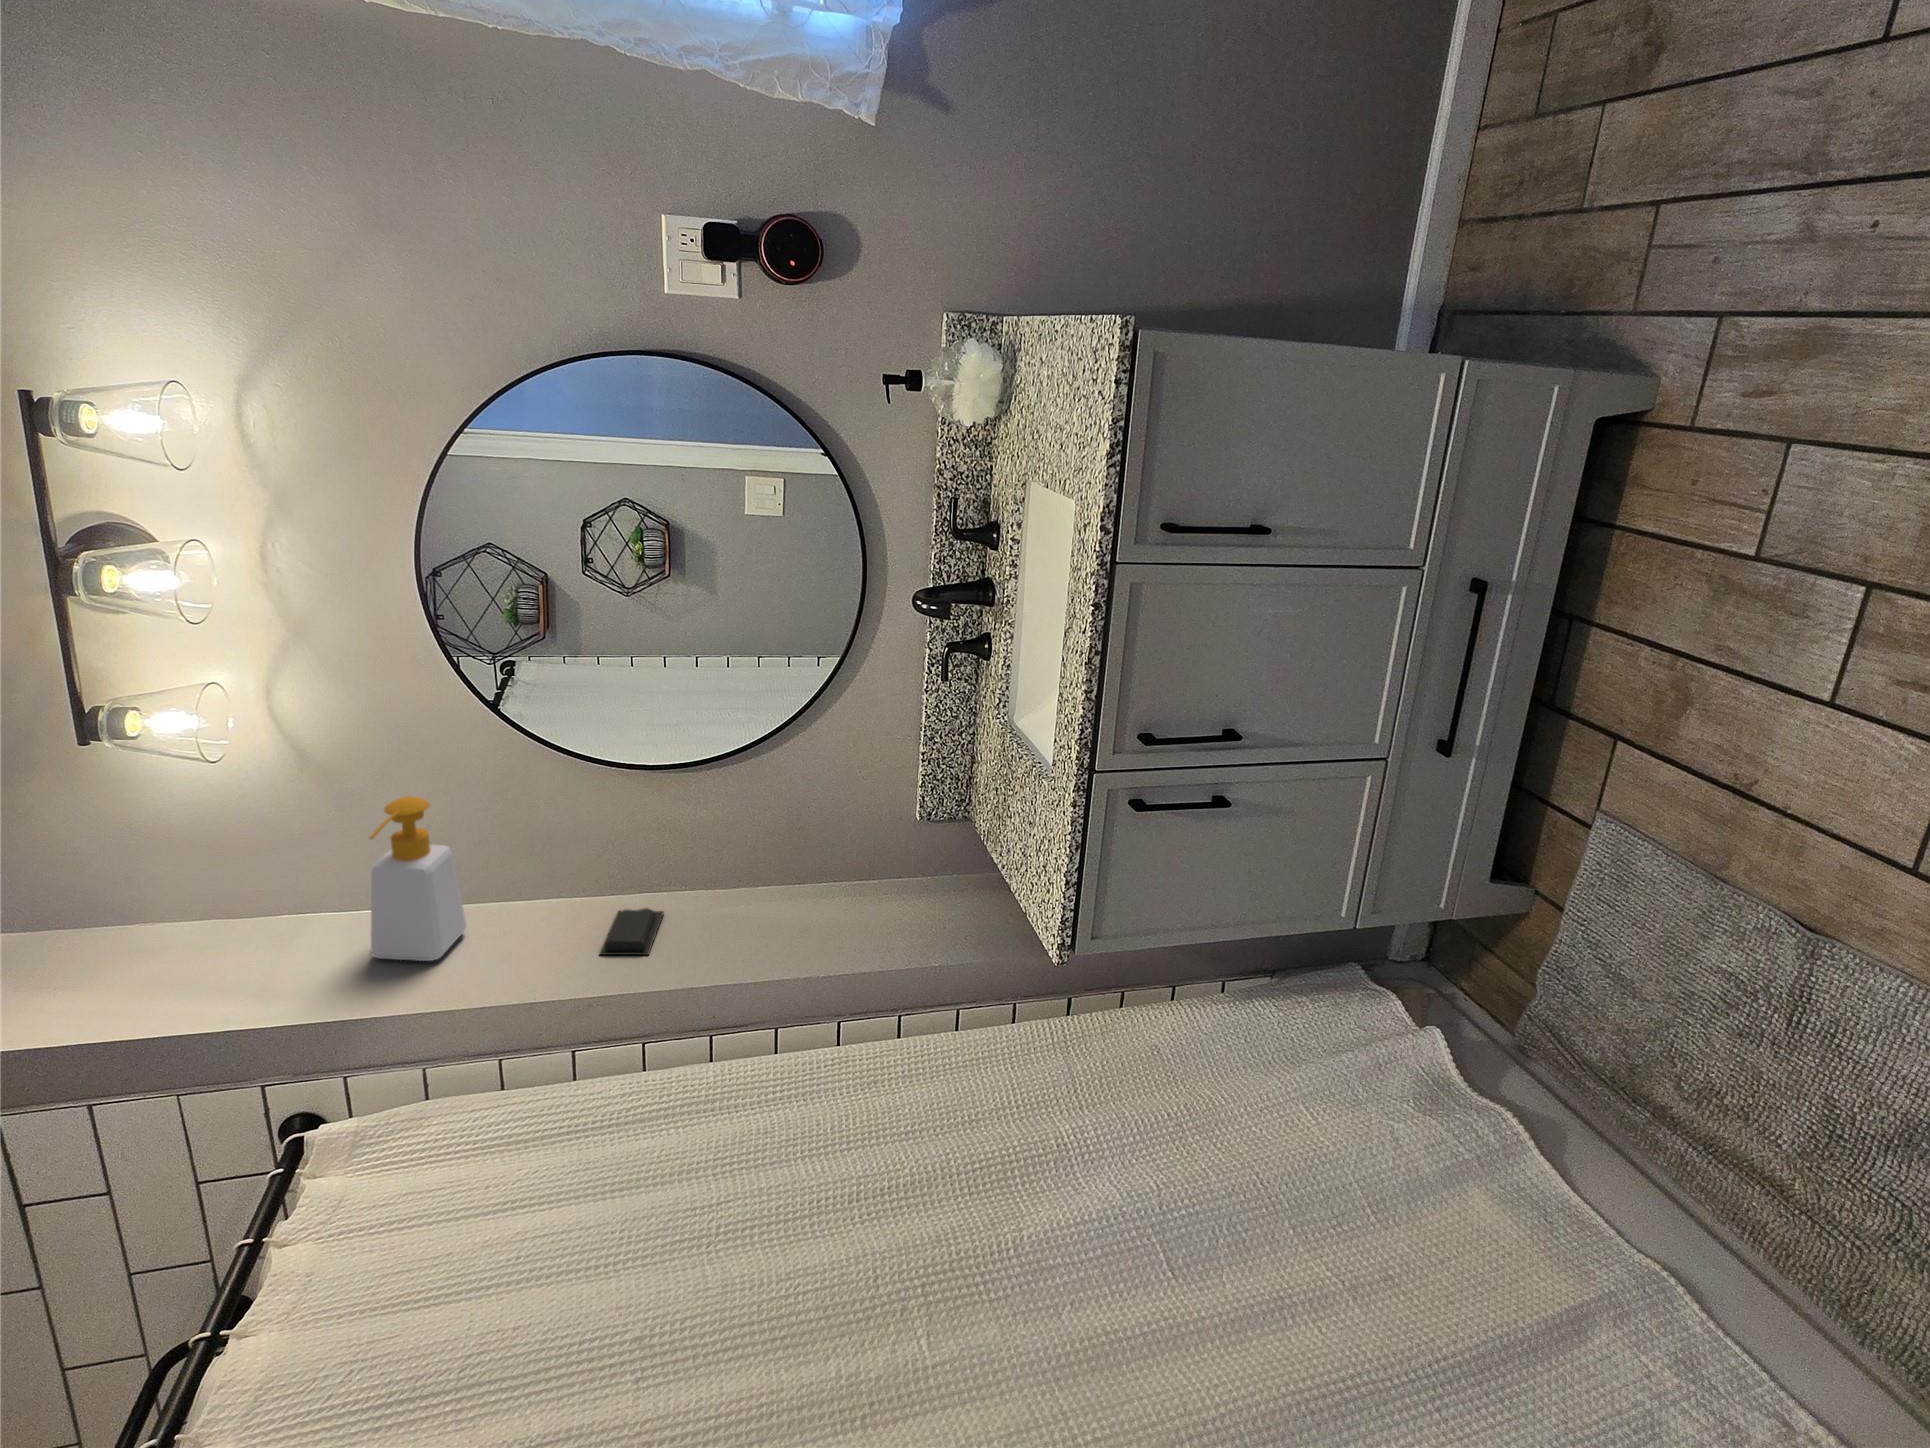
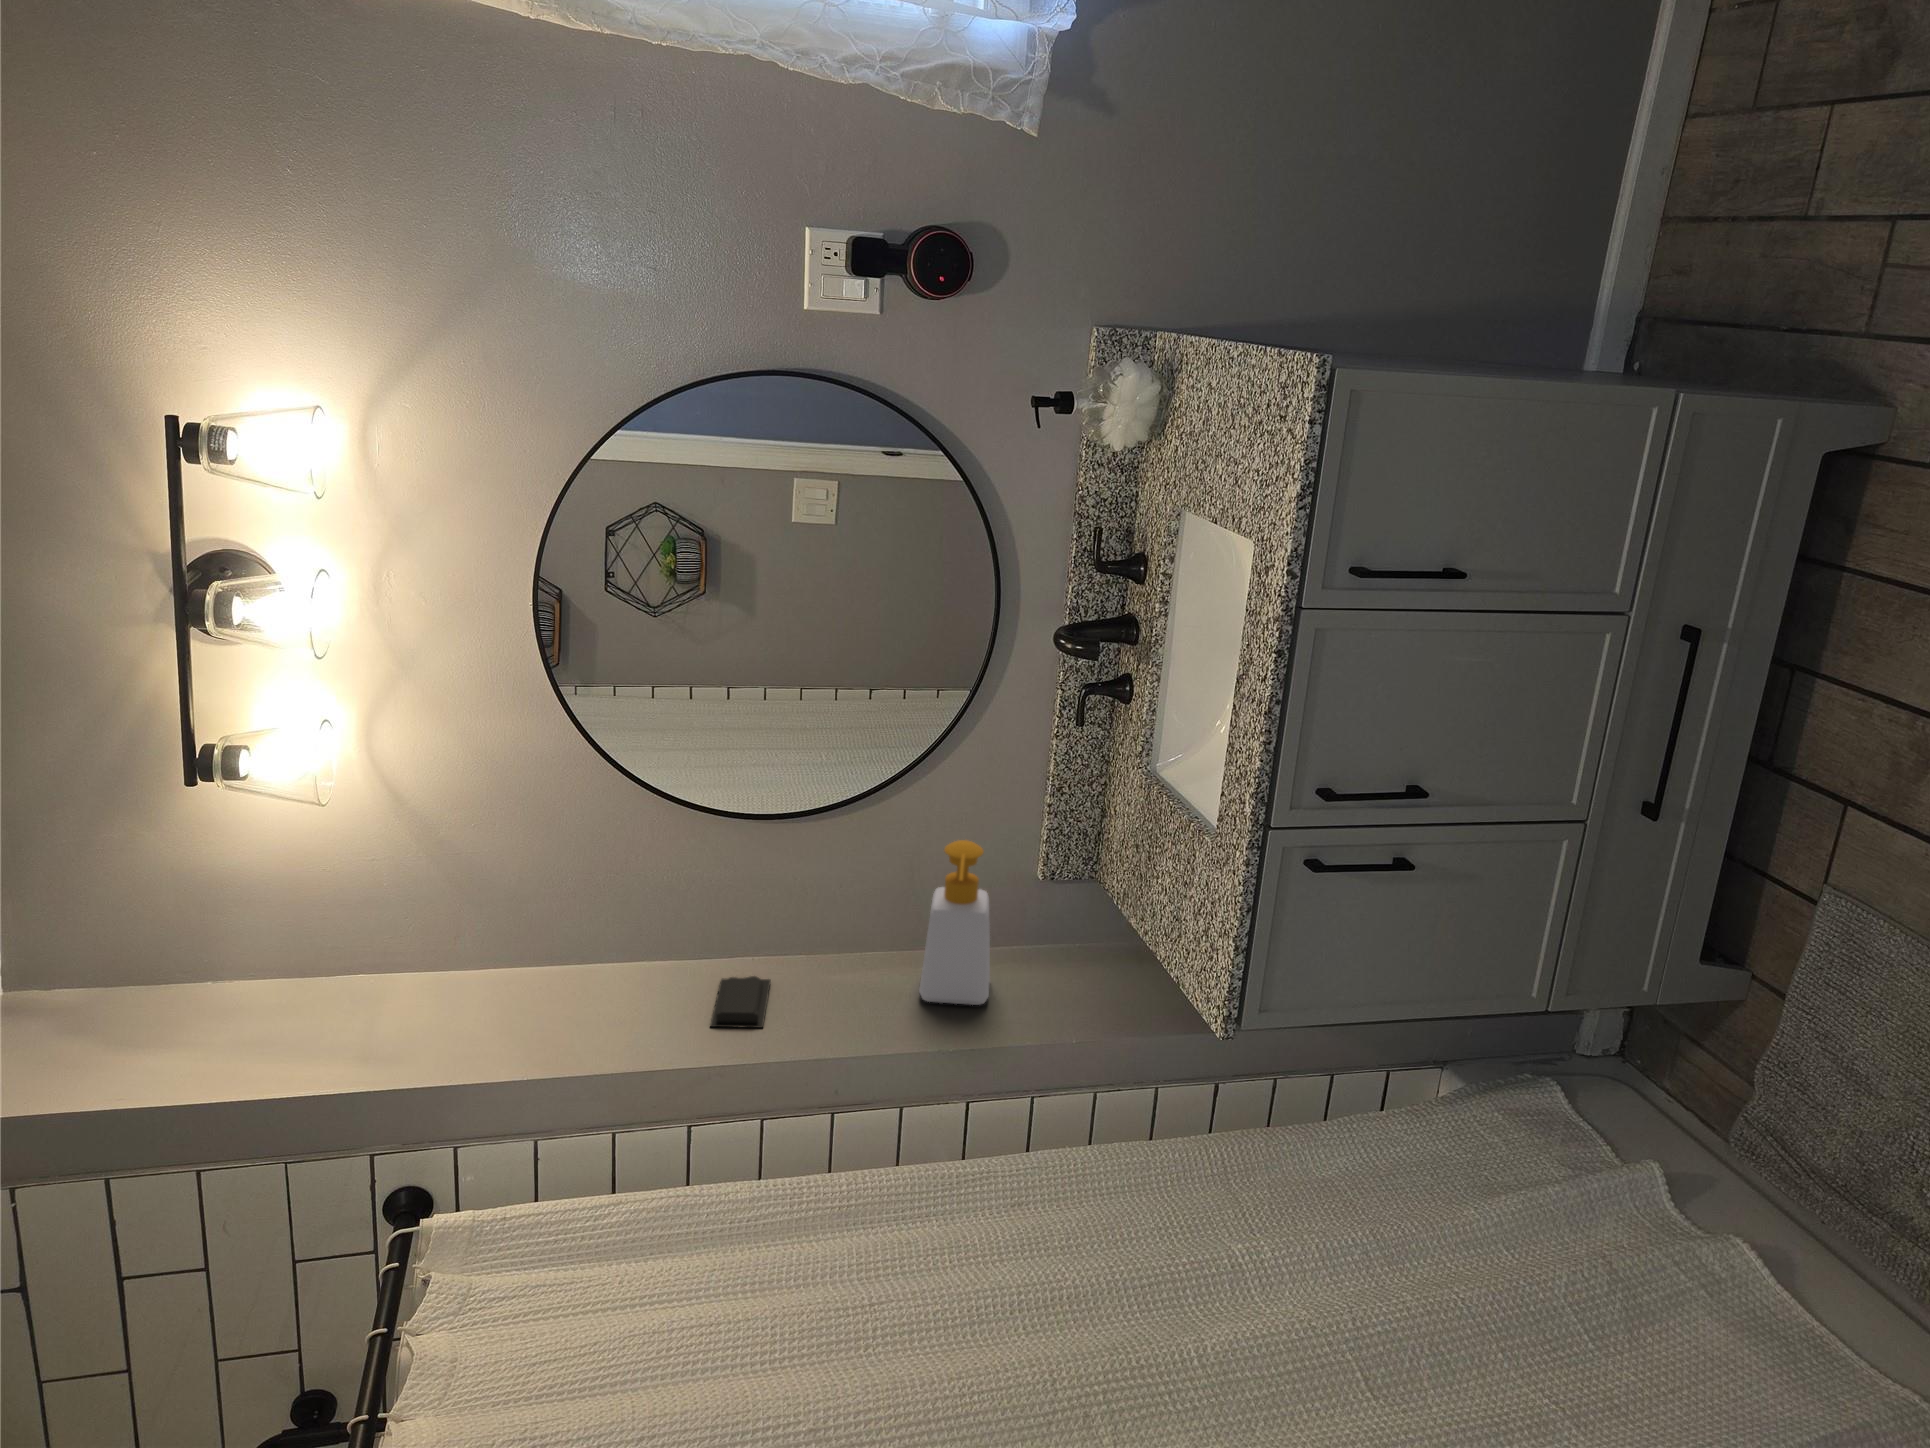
soap bottle: present [370,796,466,961] -> present [919,840,990,1005]

